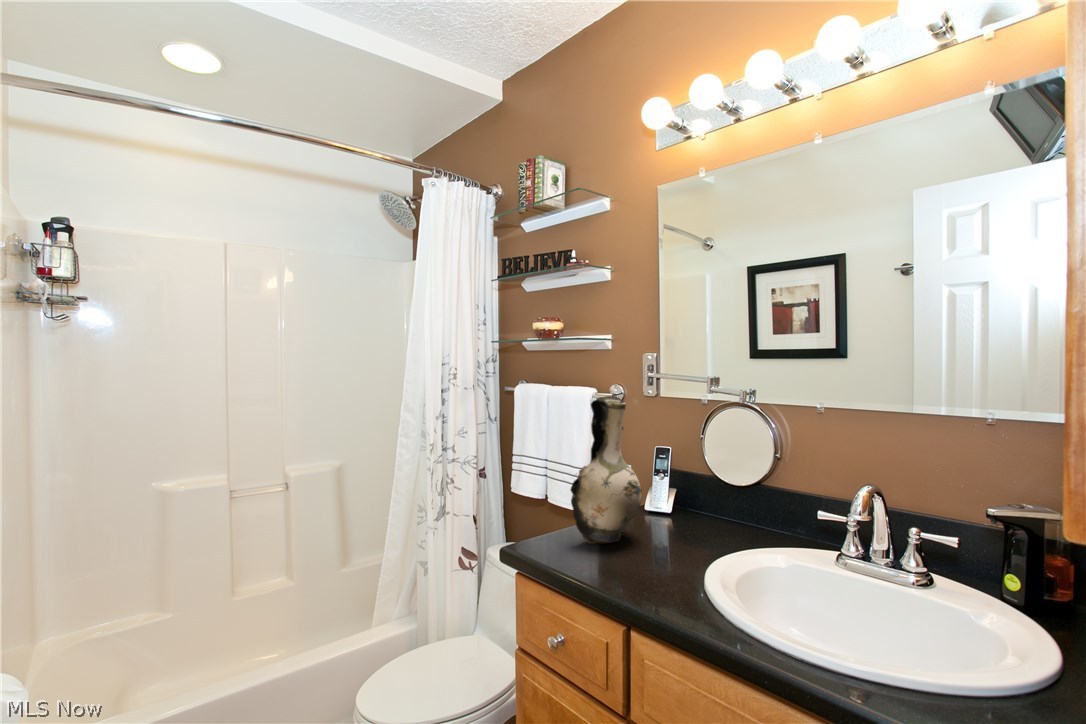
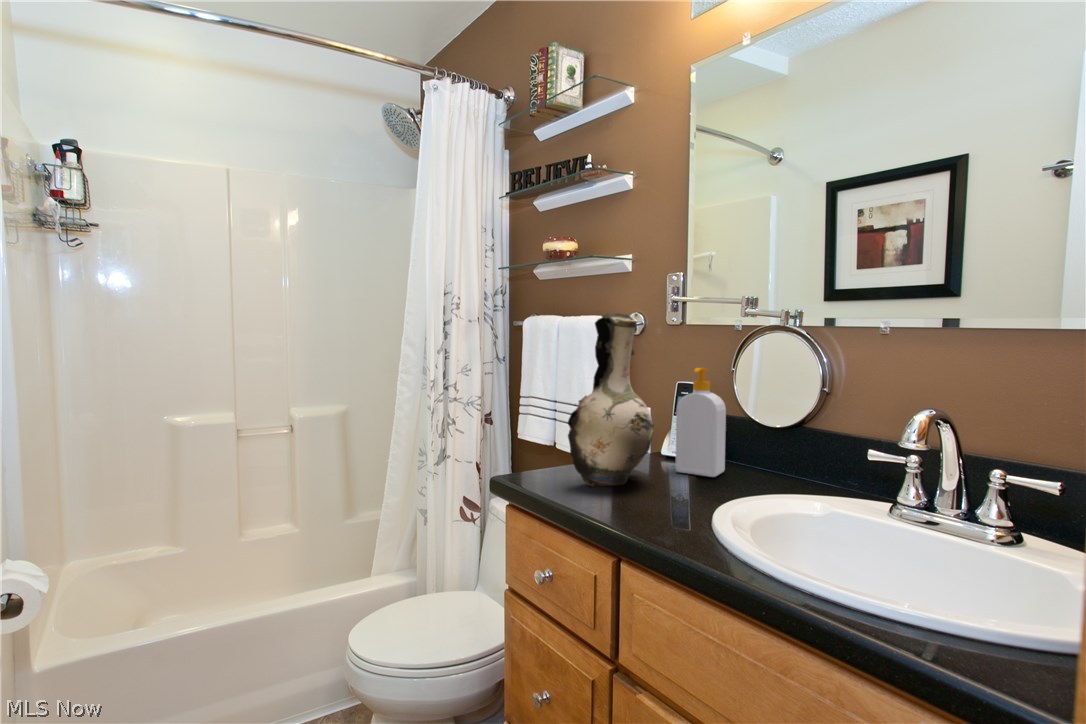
soap bottle: none [658,438,699,531] -> present [675,368,726,477]

